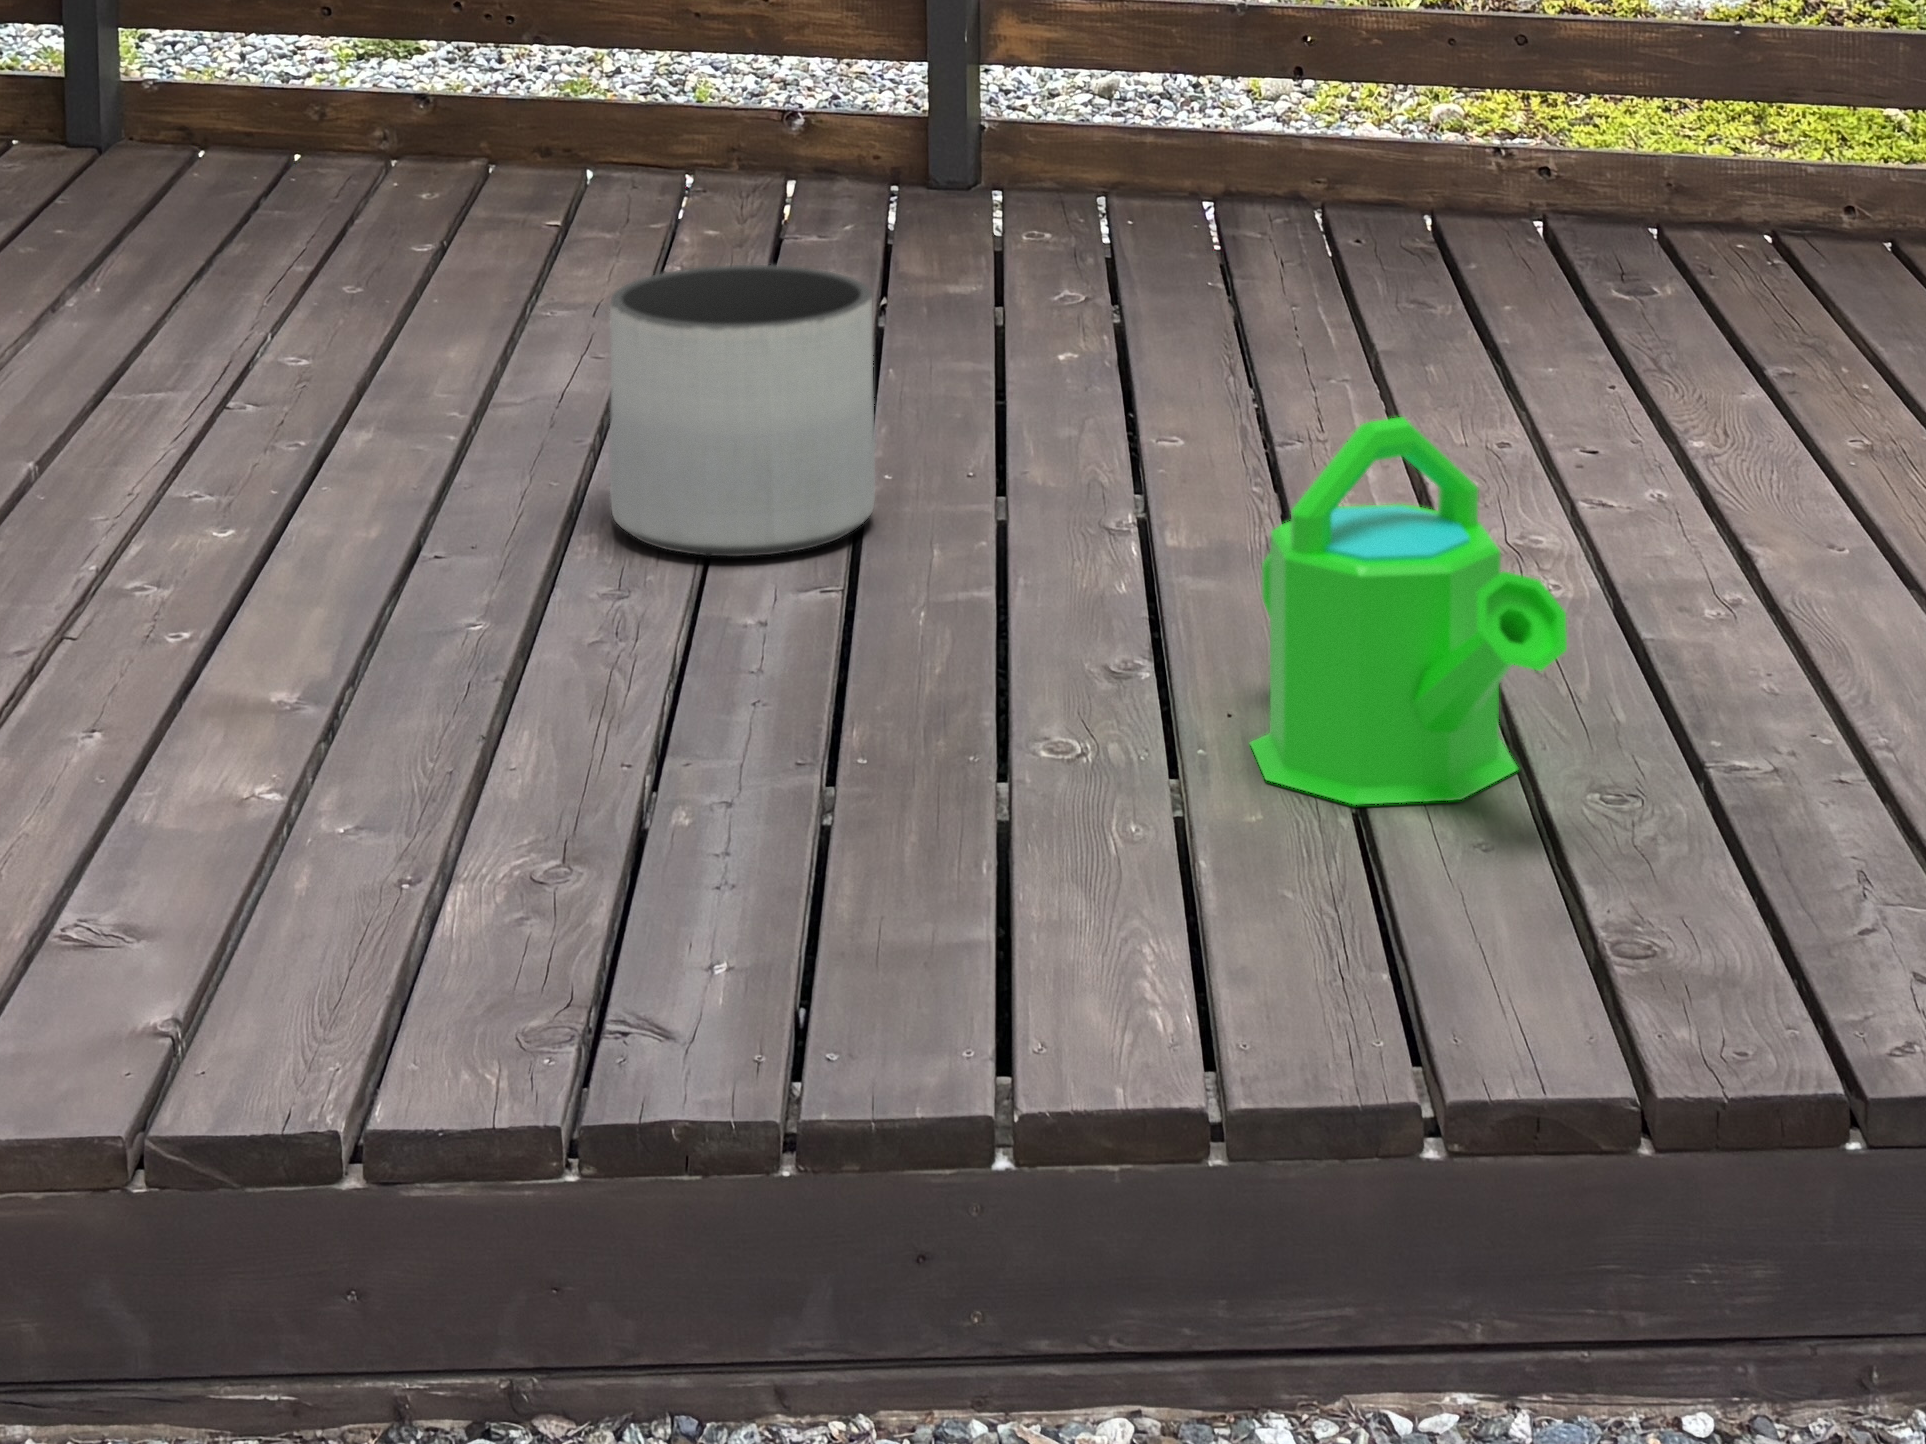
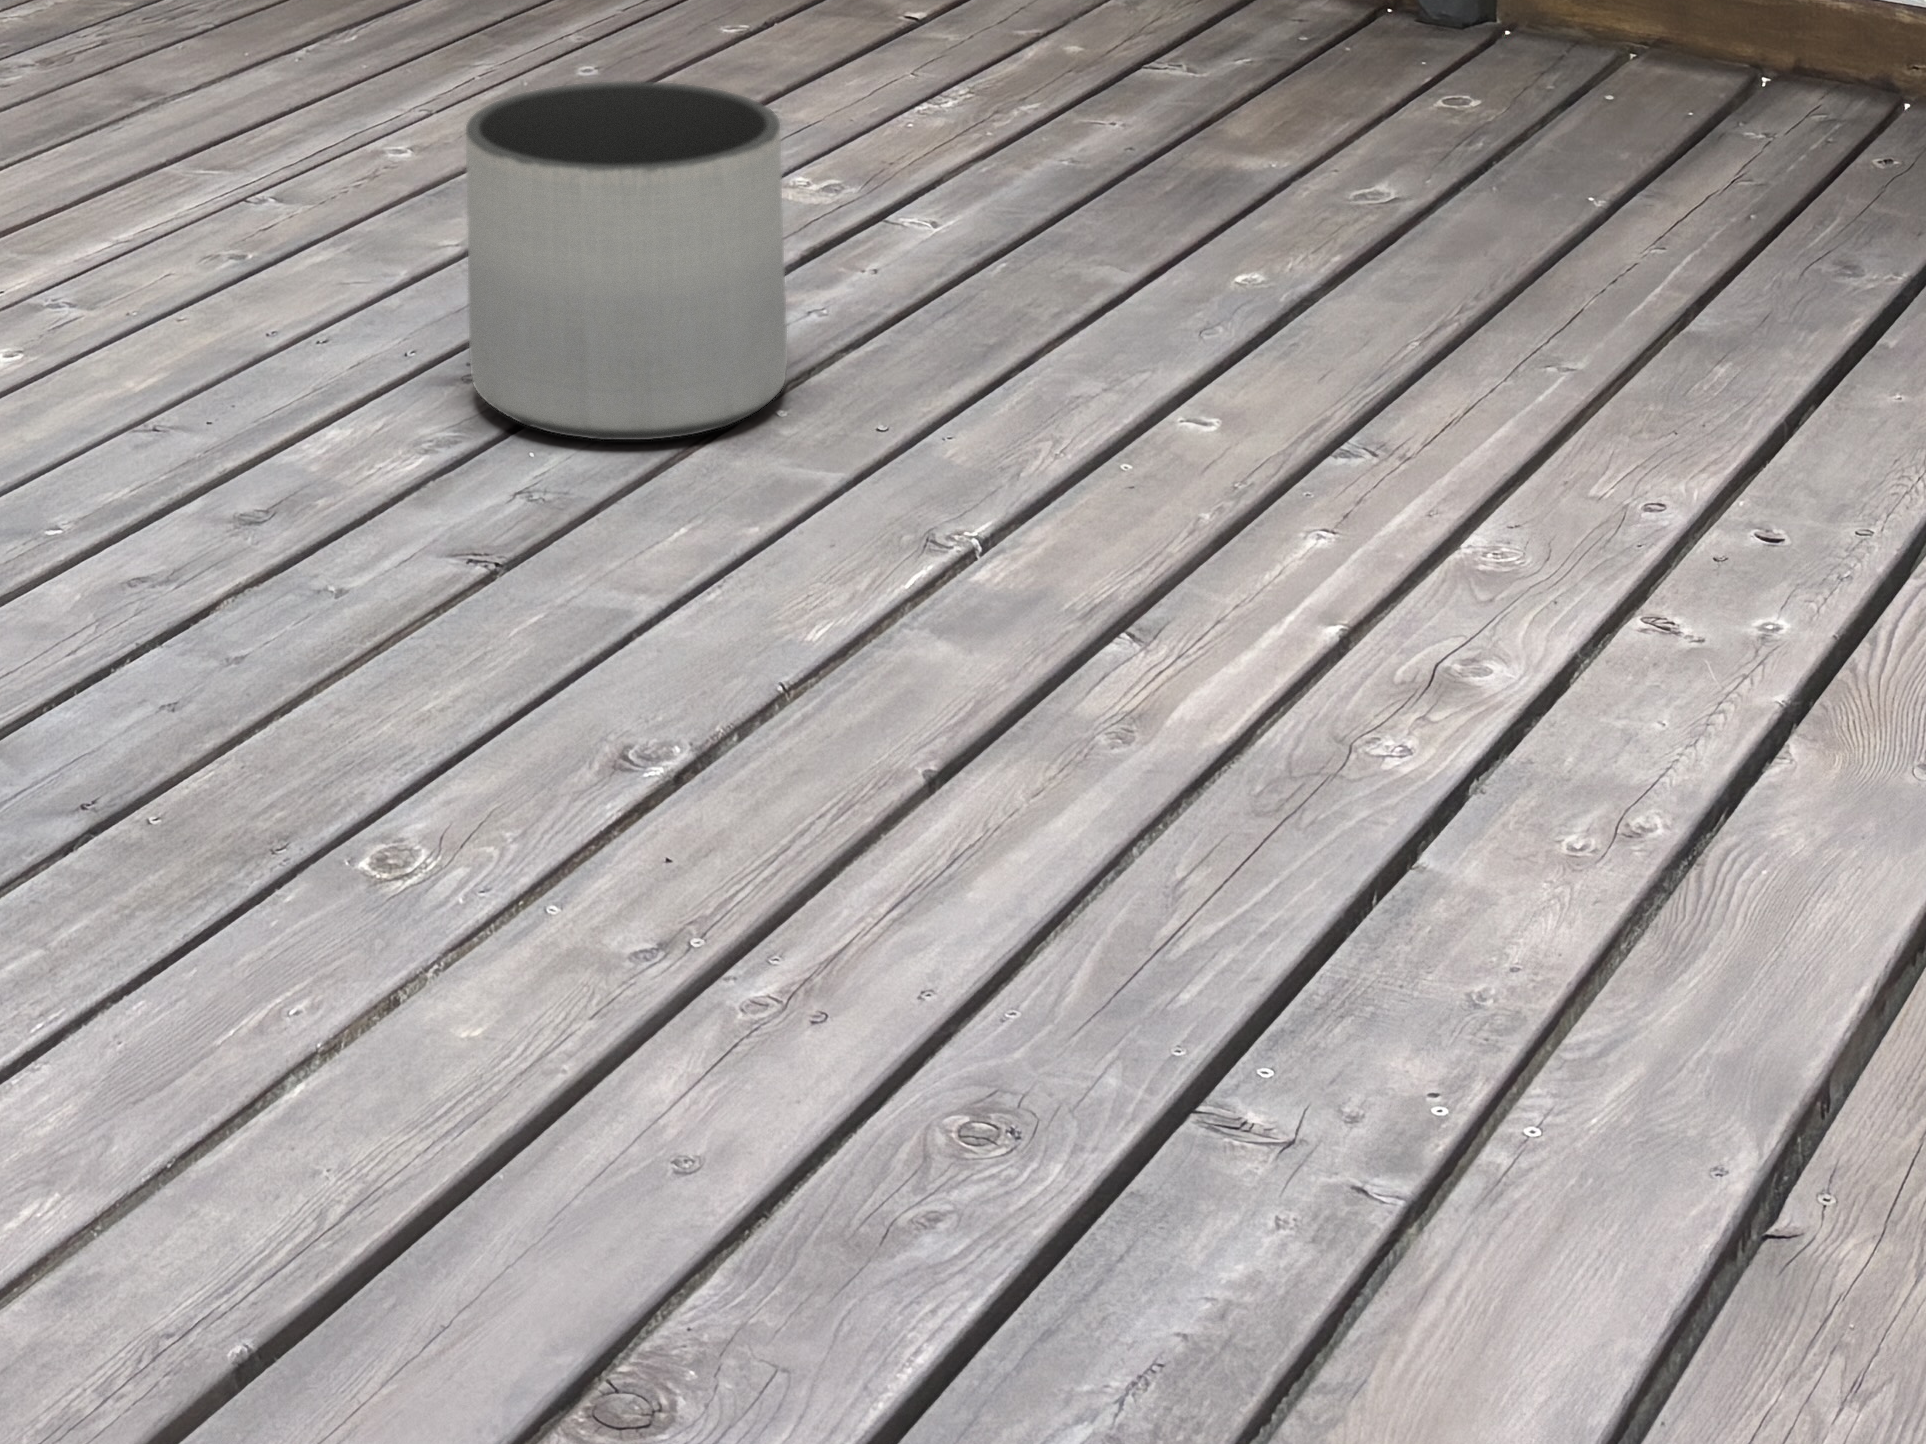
watering can: present [1250,417,1567,804] -> none [715,436,1094,974]

